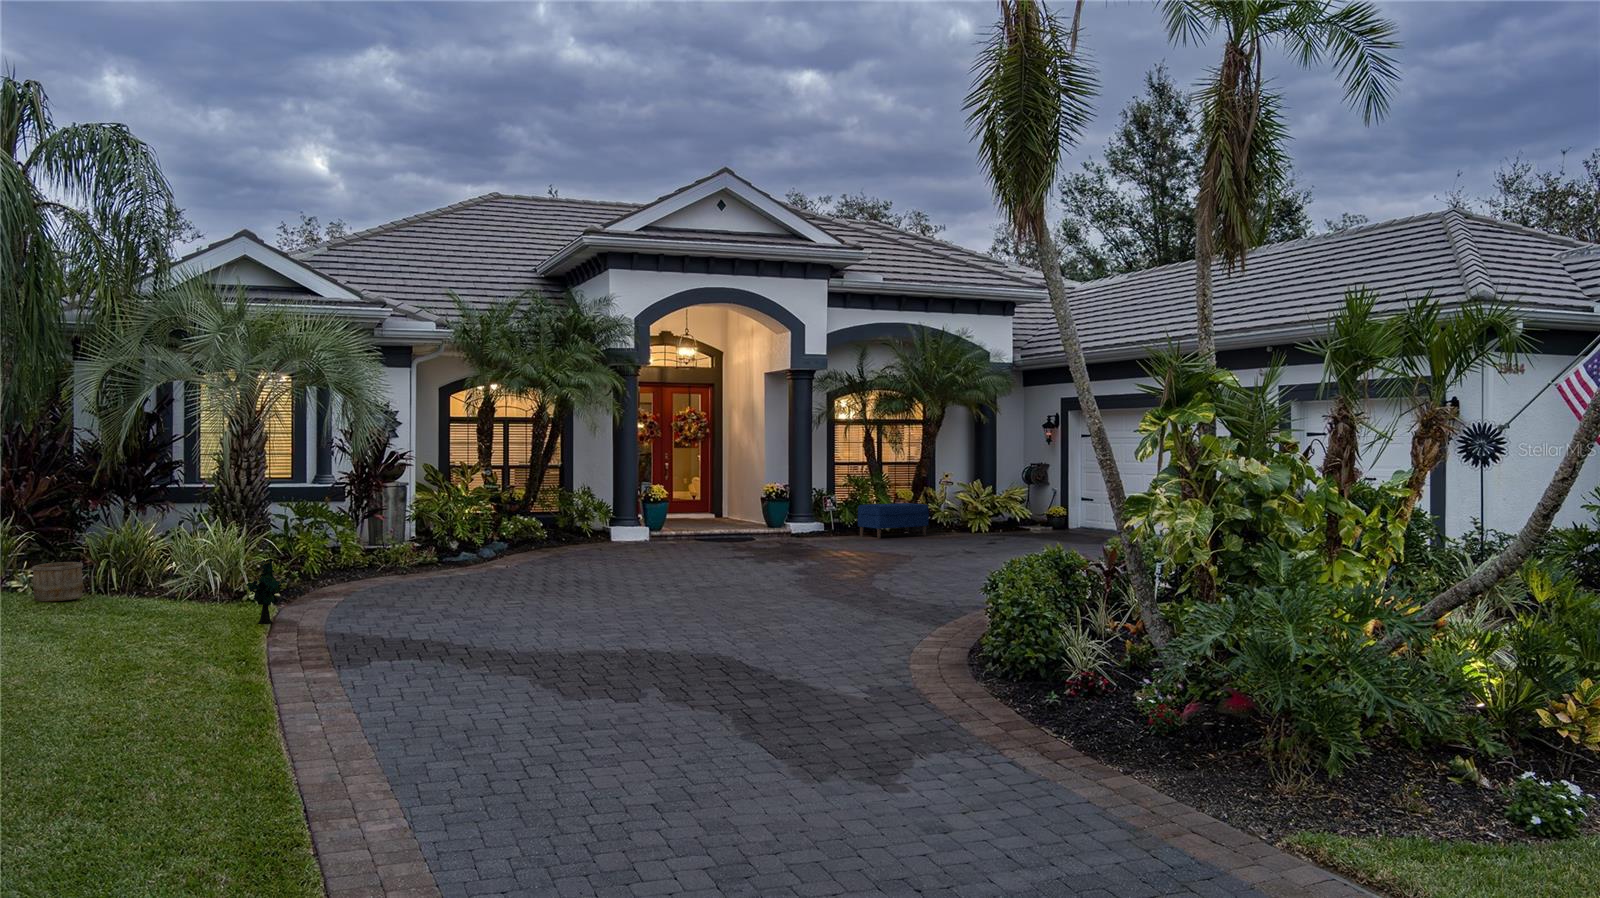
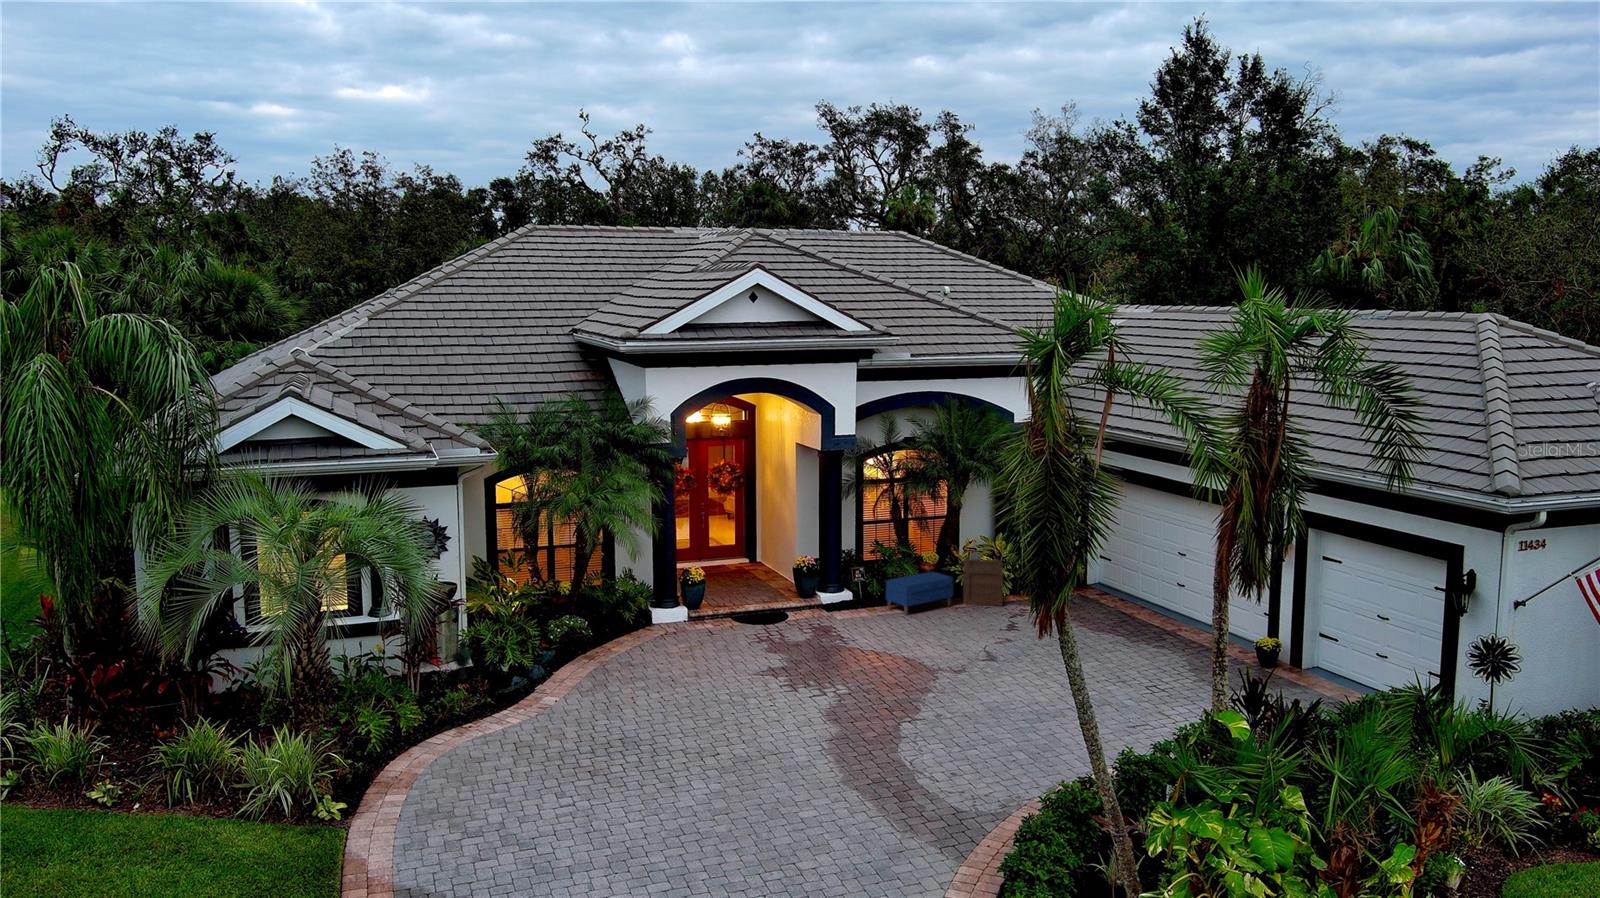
wooden crate: none [939,494,980,536] -> present [963,559,1003,606]
decorative plant: present [246,559,284,624] -> present [452,641,472,679]
wooden bucket: present [31,562,83,602] -> none [111,813,160,861]

